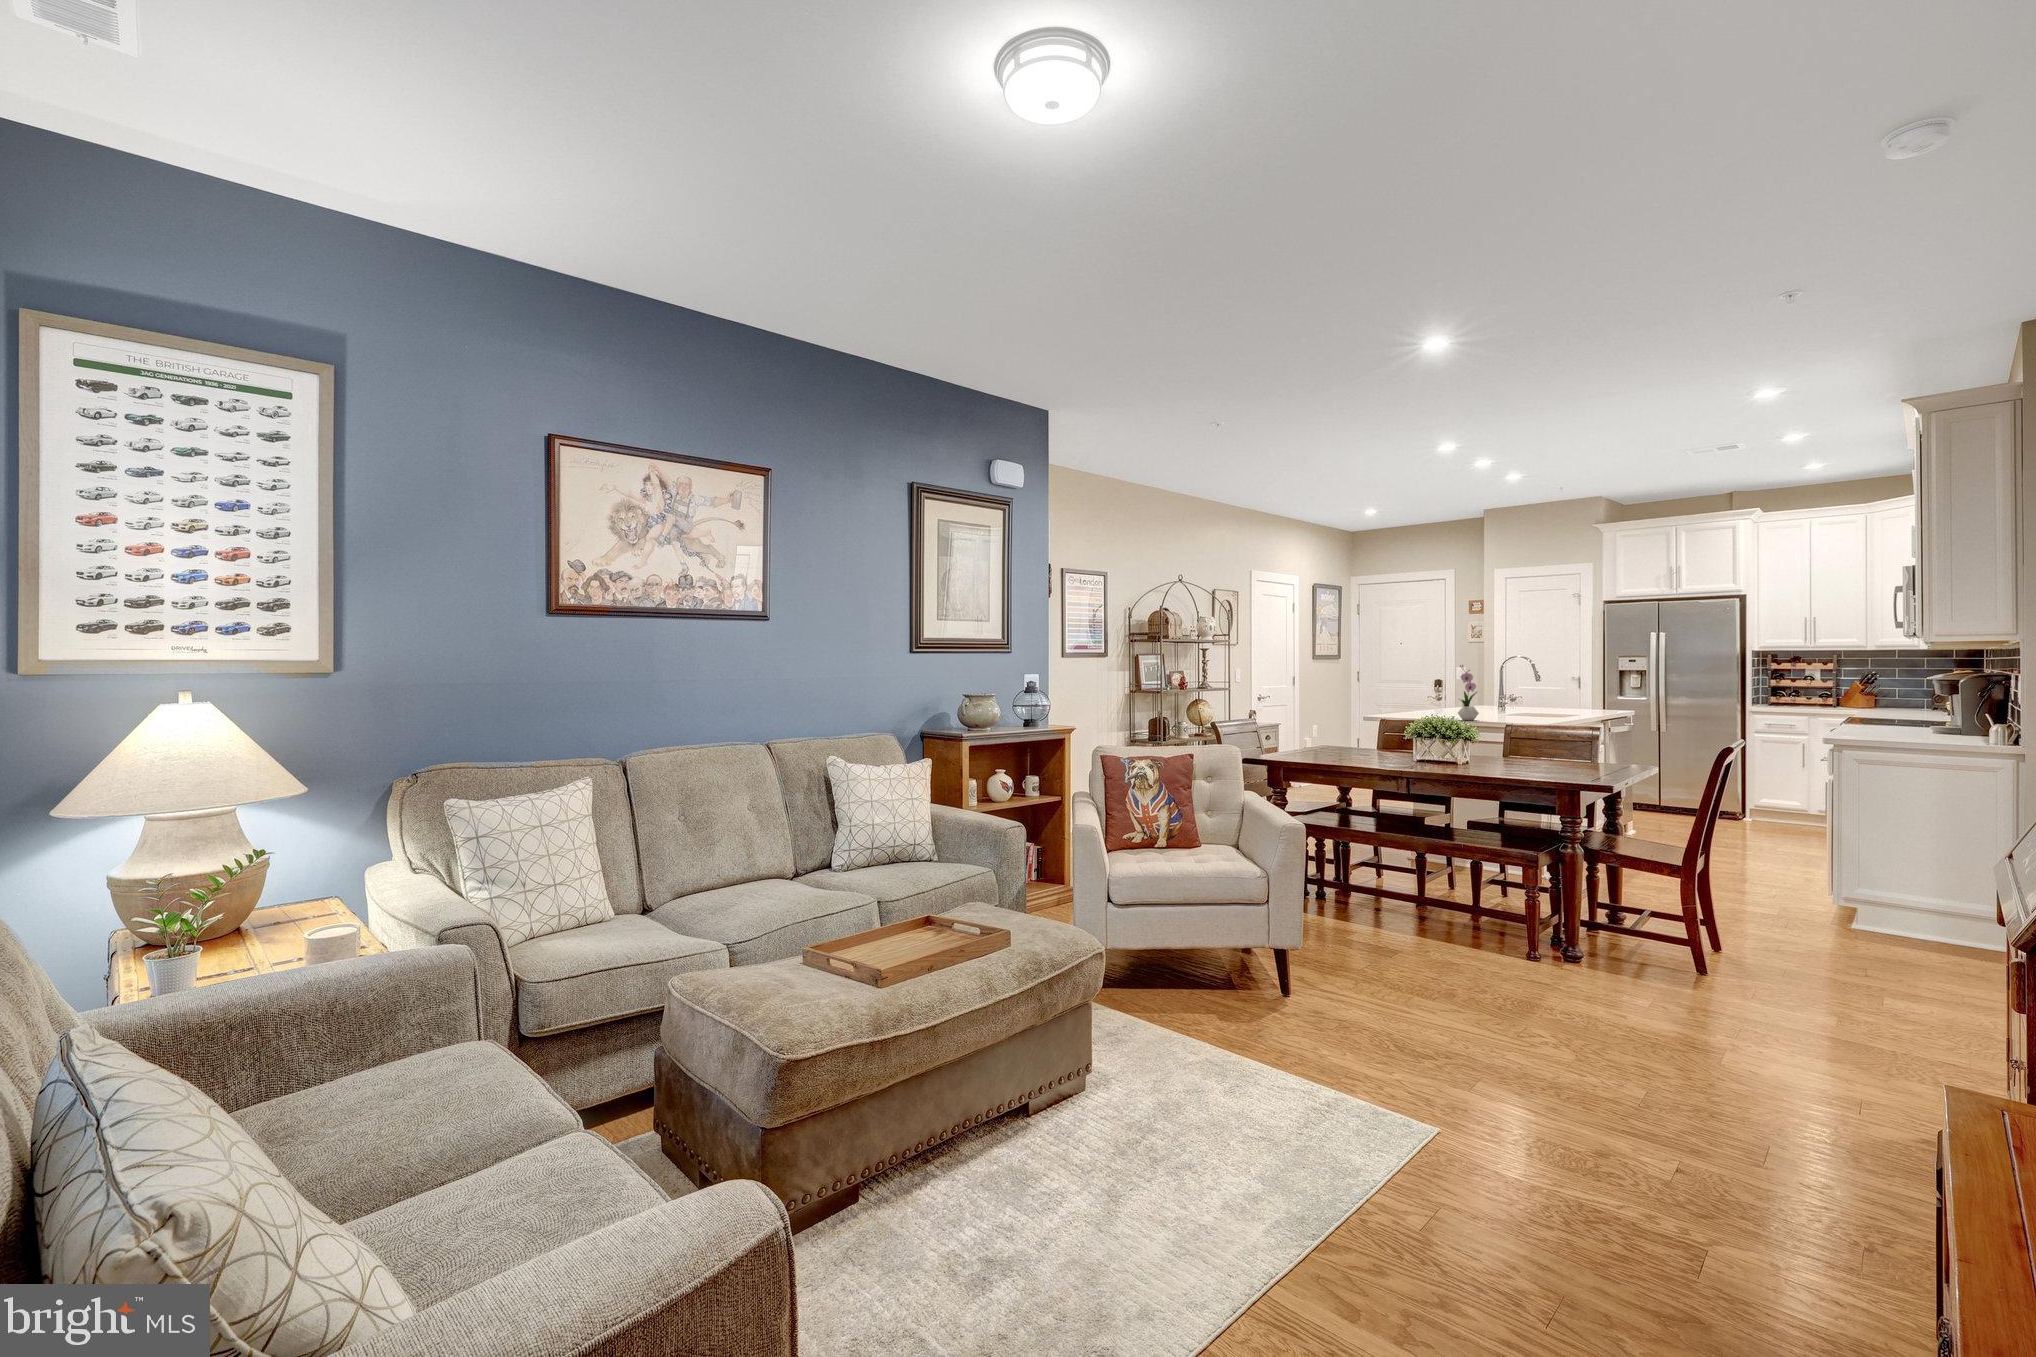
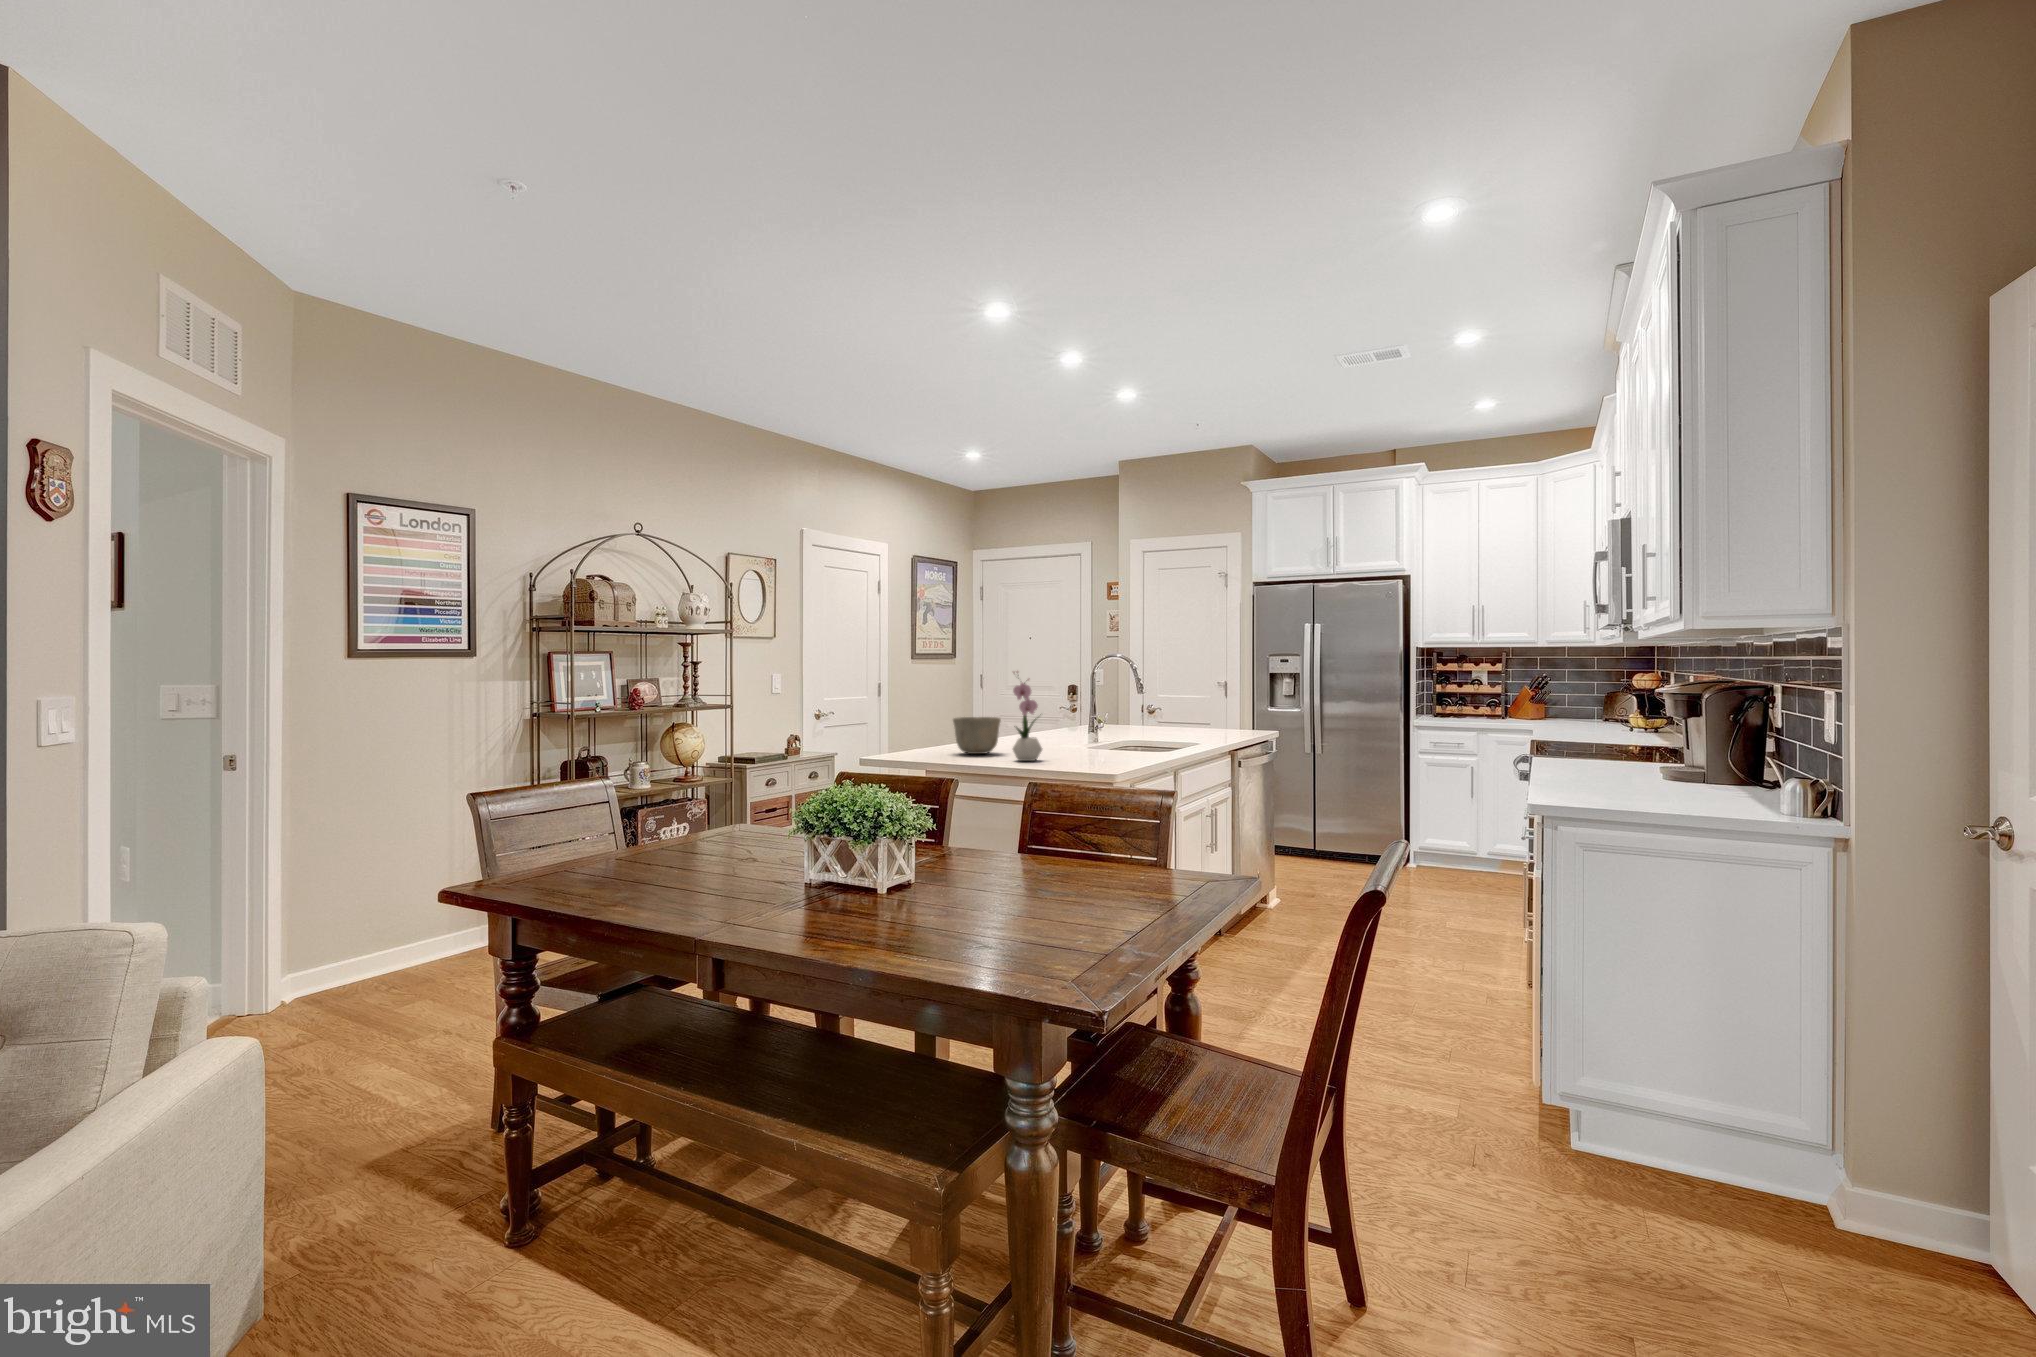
ceramic bowl: none [1410,695,1444,717] -> present [953,717,1001,754]

